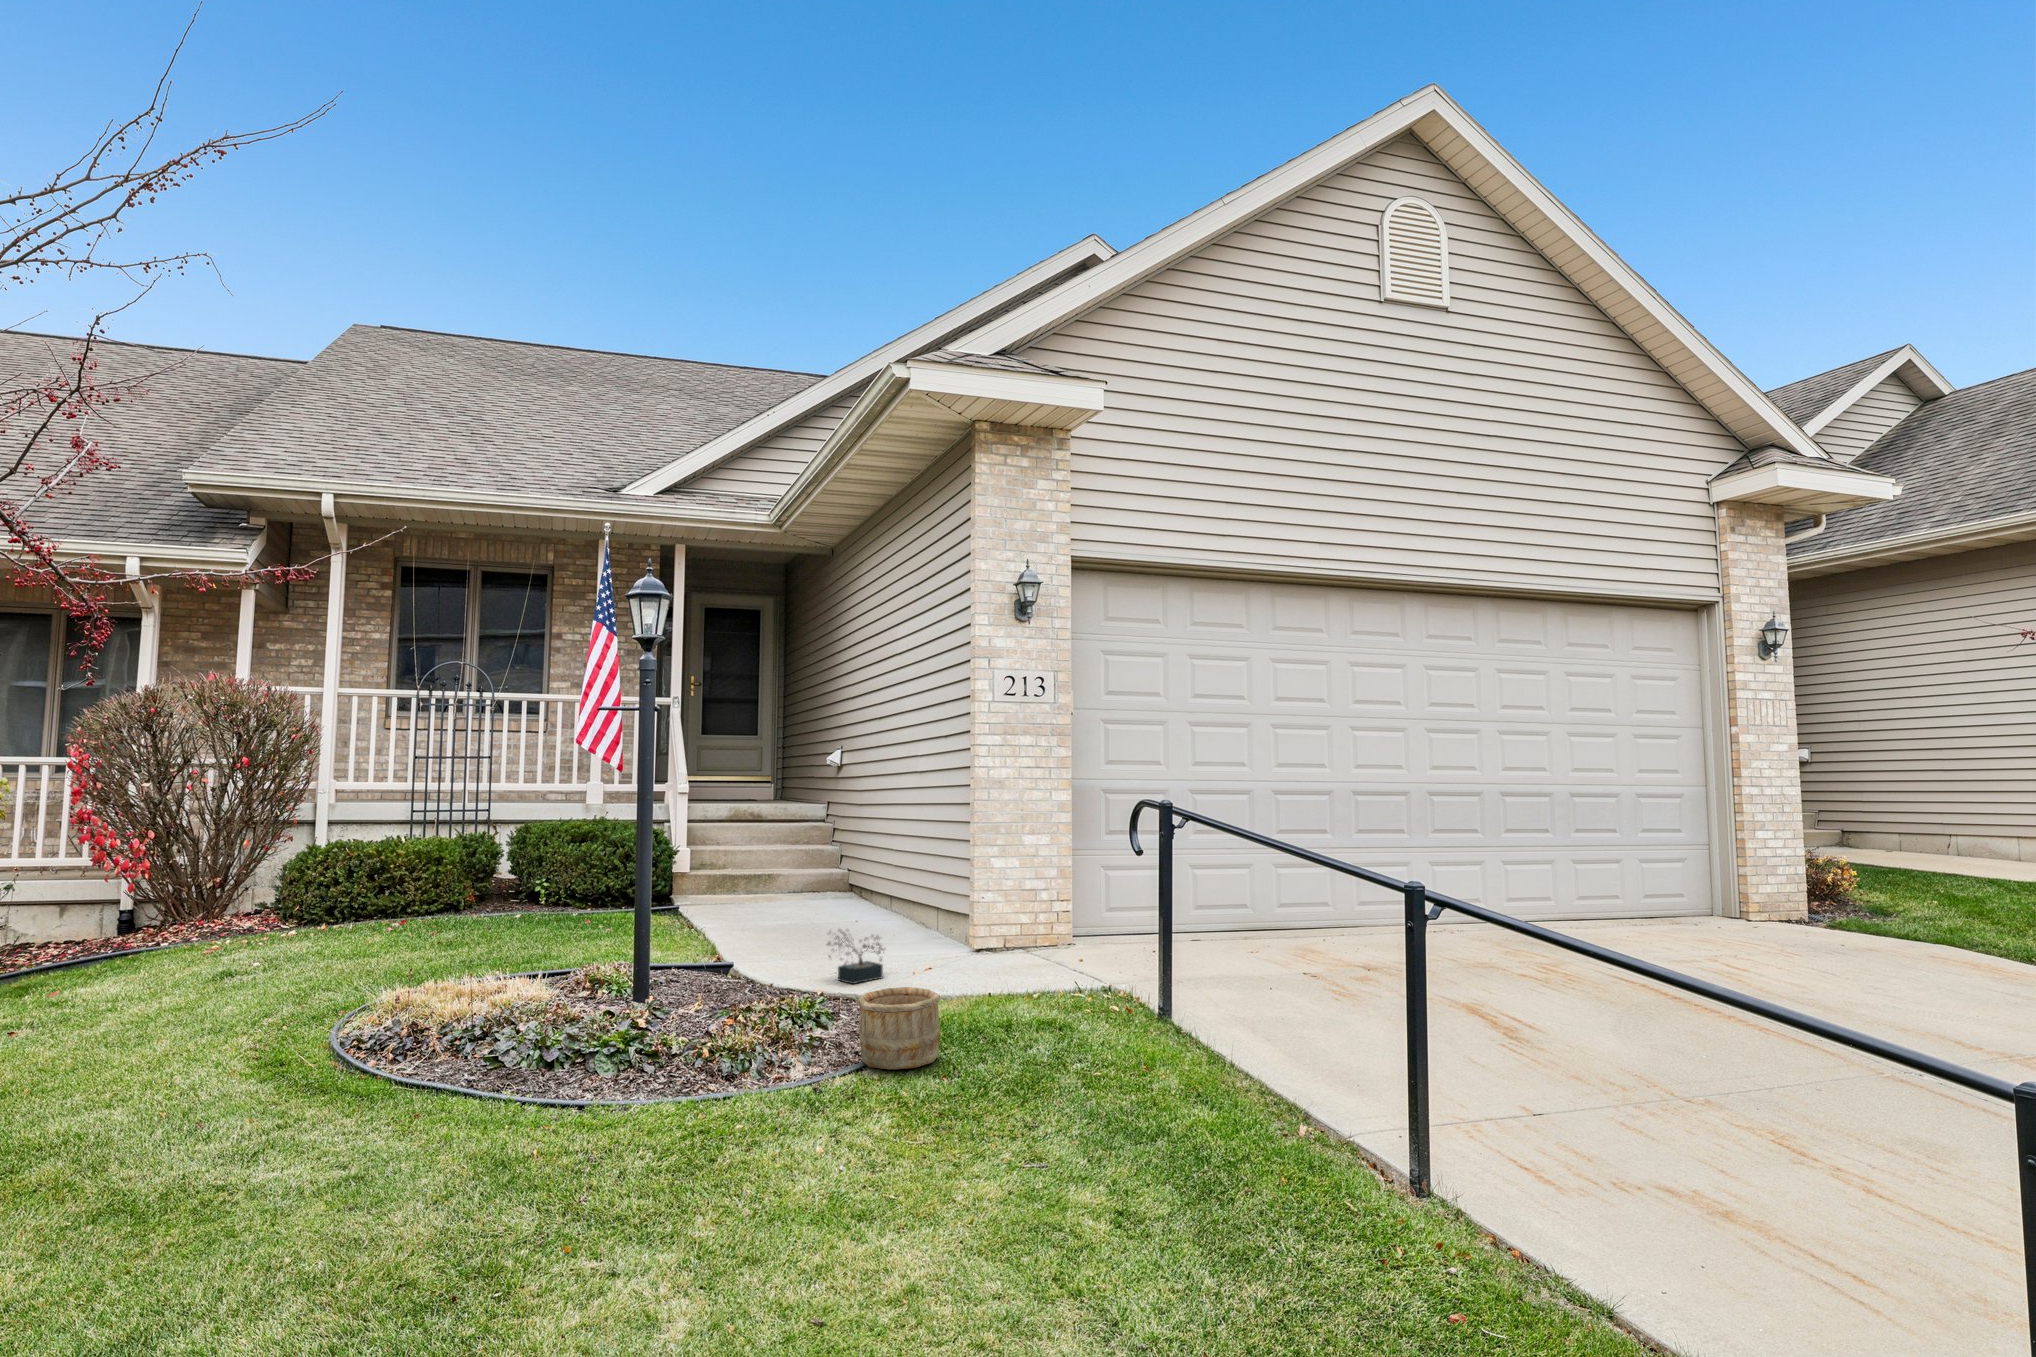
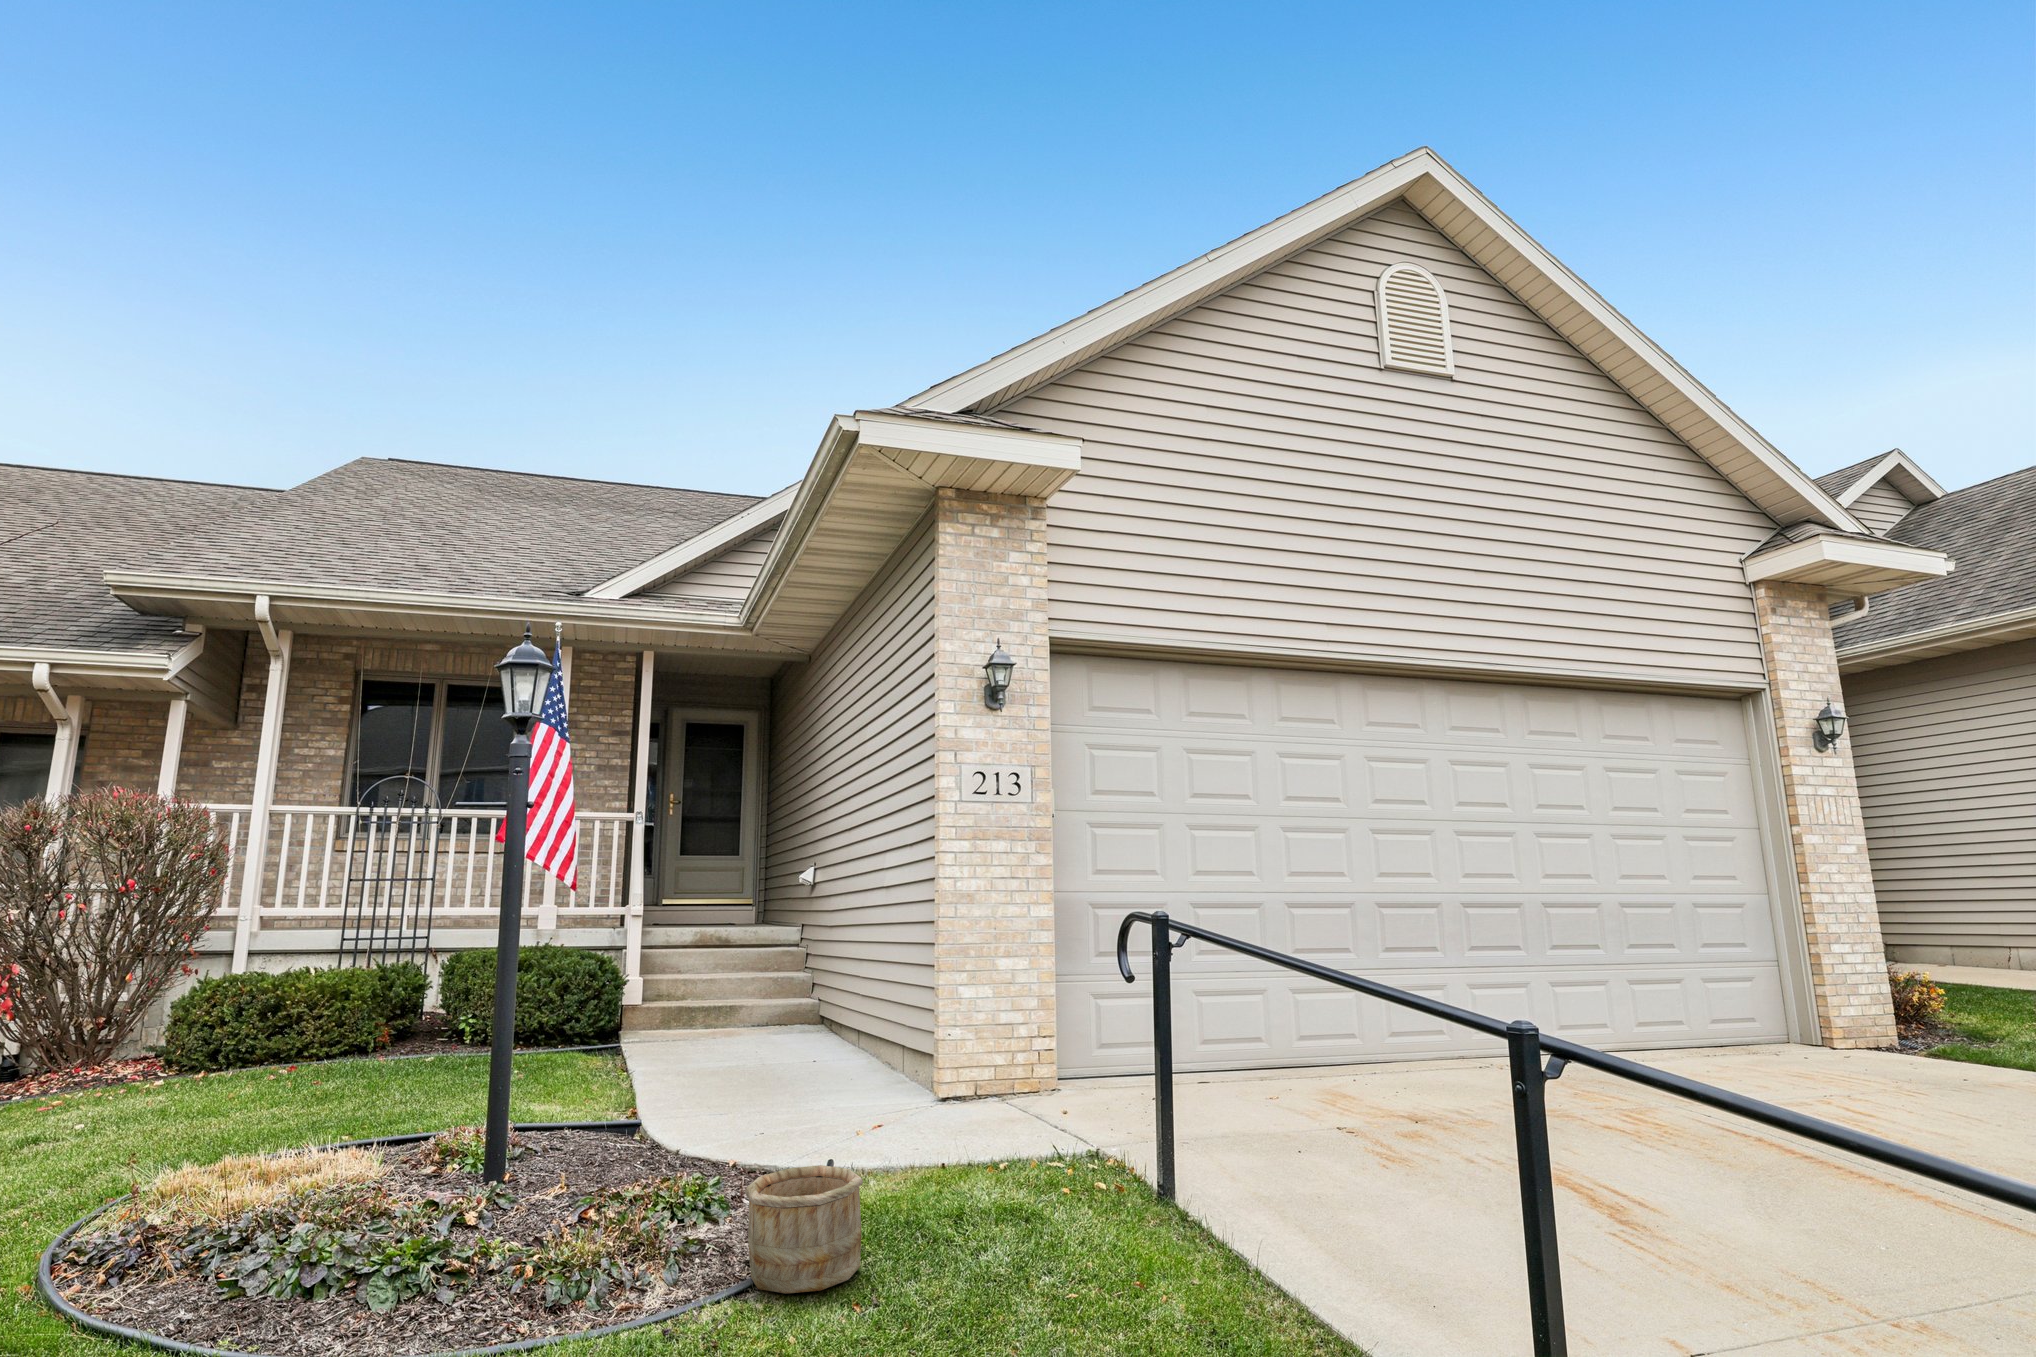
decorative plant: present [826,929,884,984] -> none [747,1075,823,1149]

